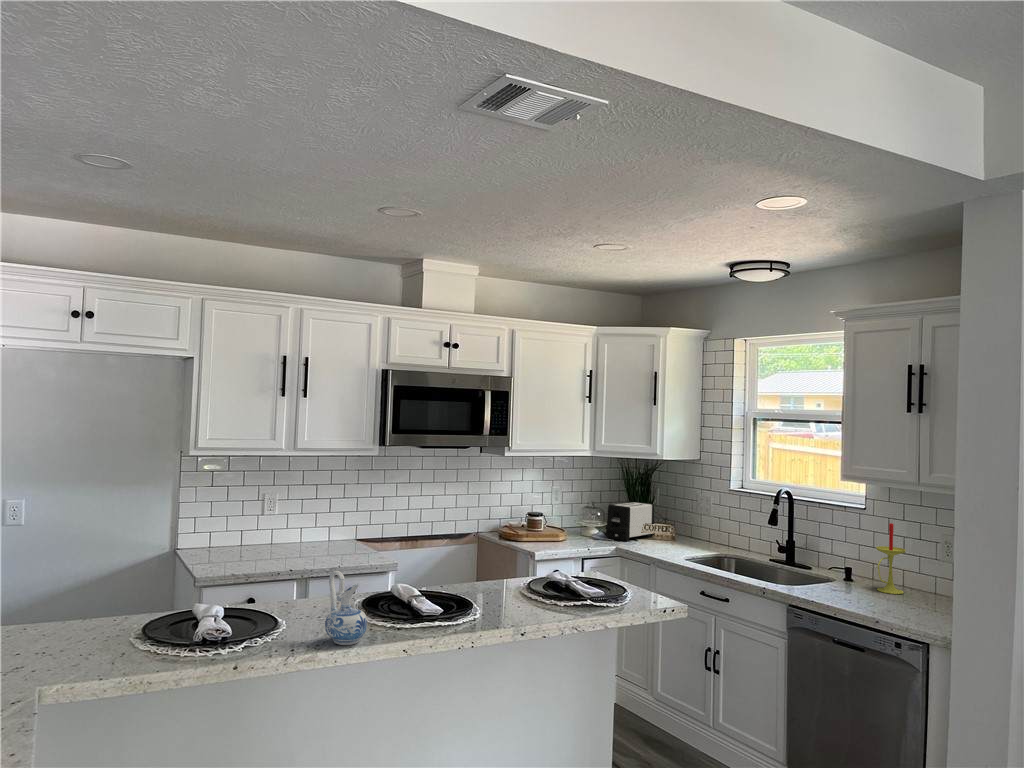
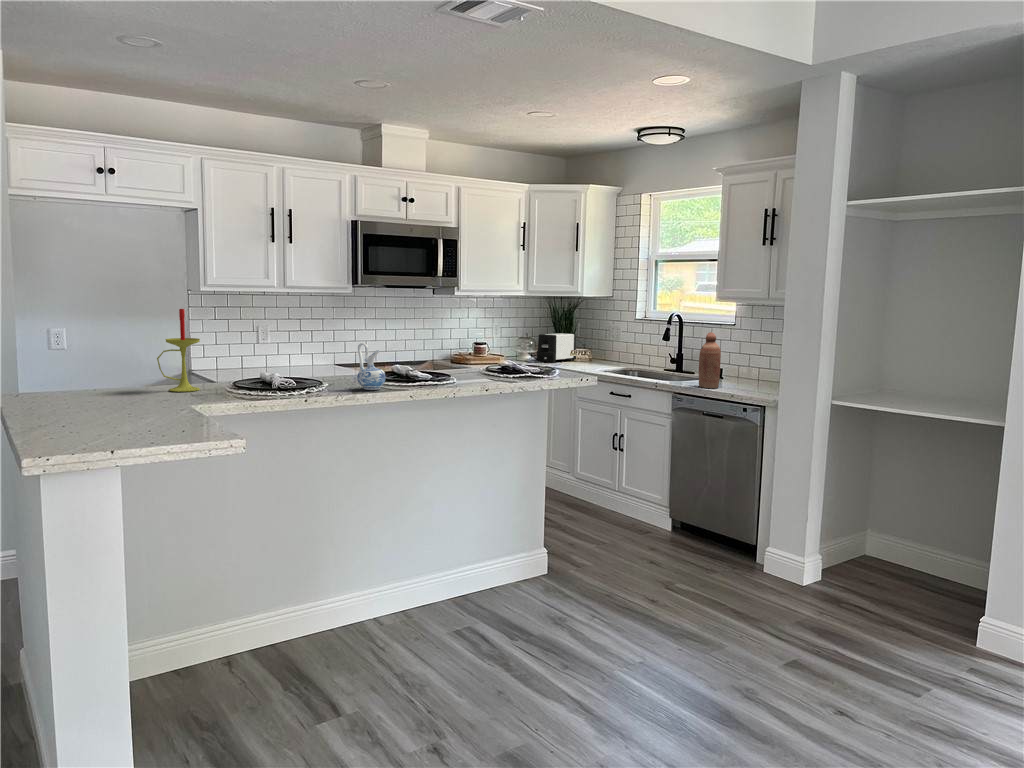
candle: present [876,523,906,594] -> present [157,309,200,392]
bottle: none [823,526,854,604] -> present [699,332,721,388]

